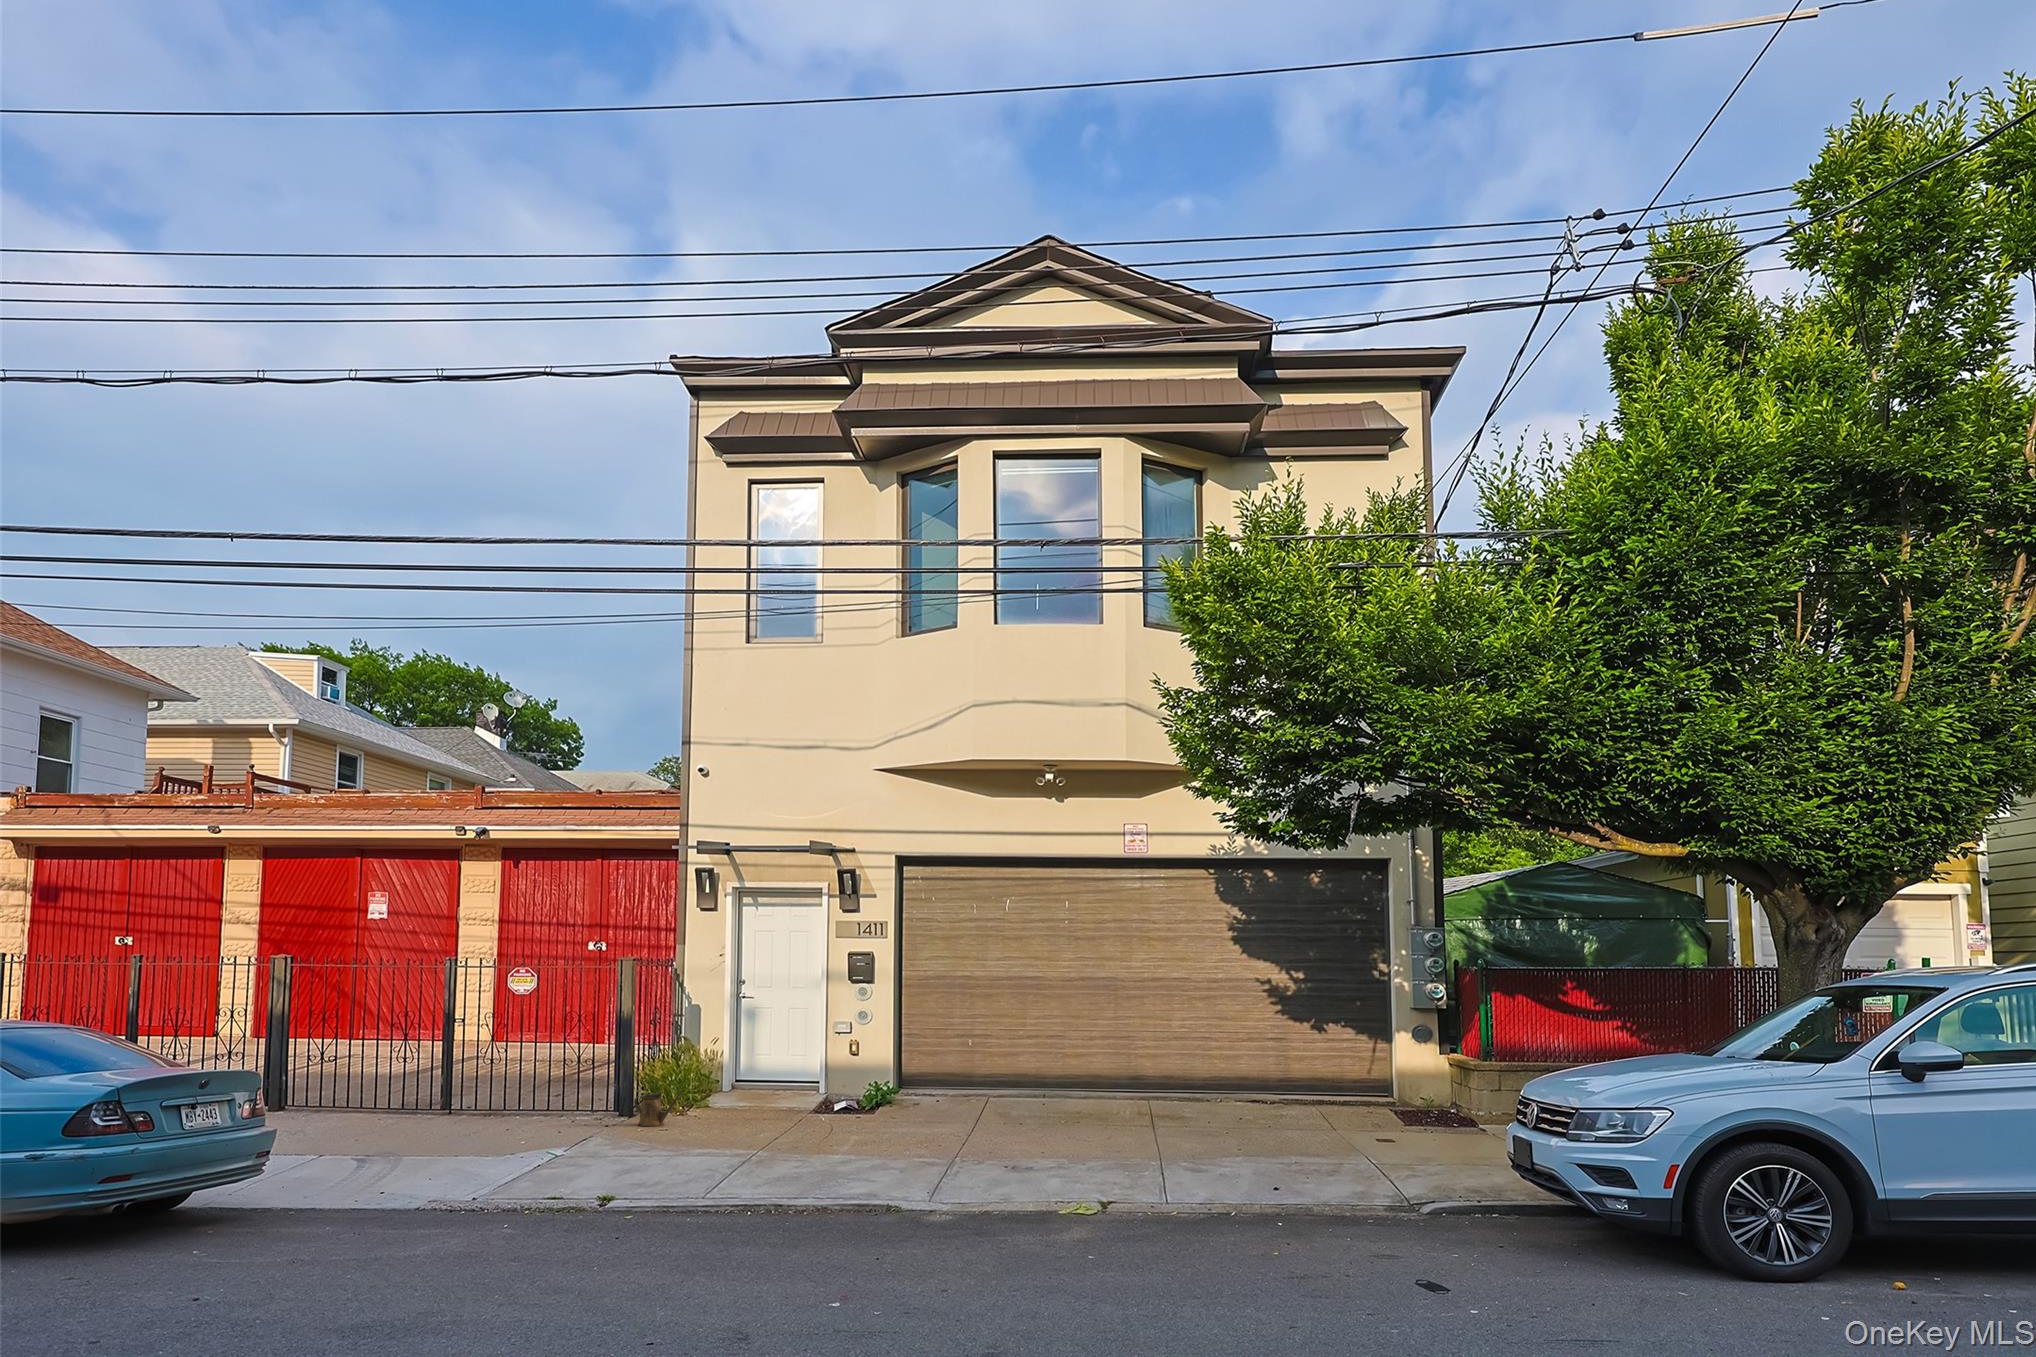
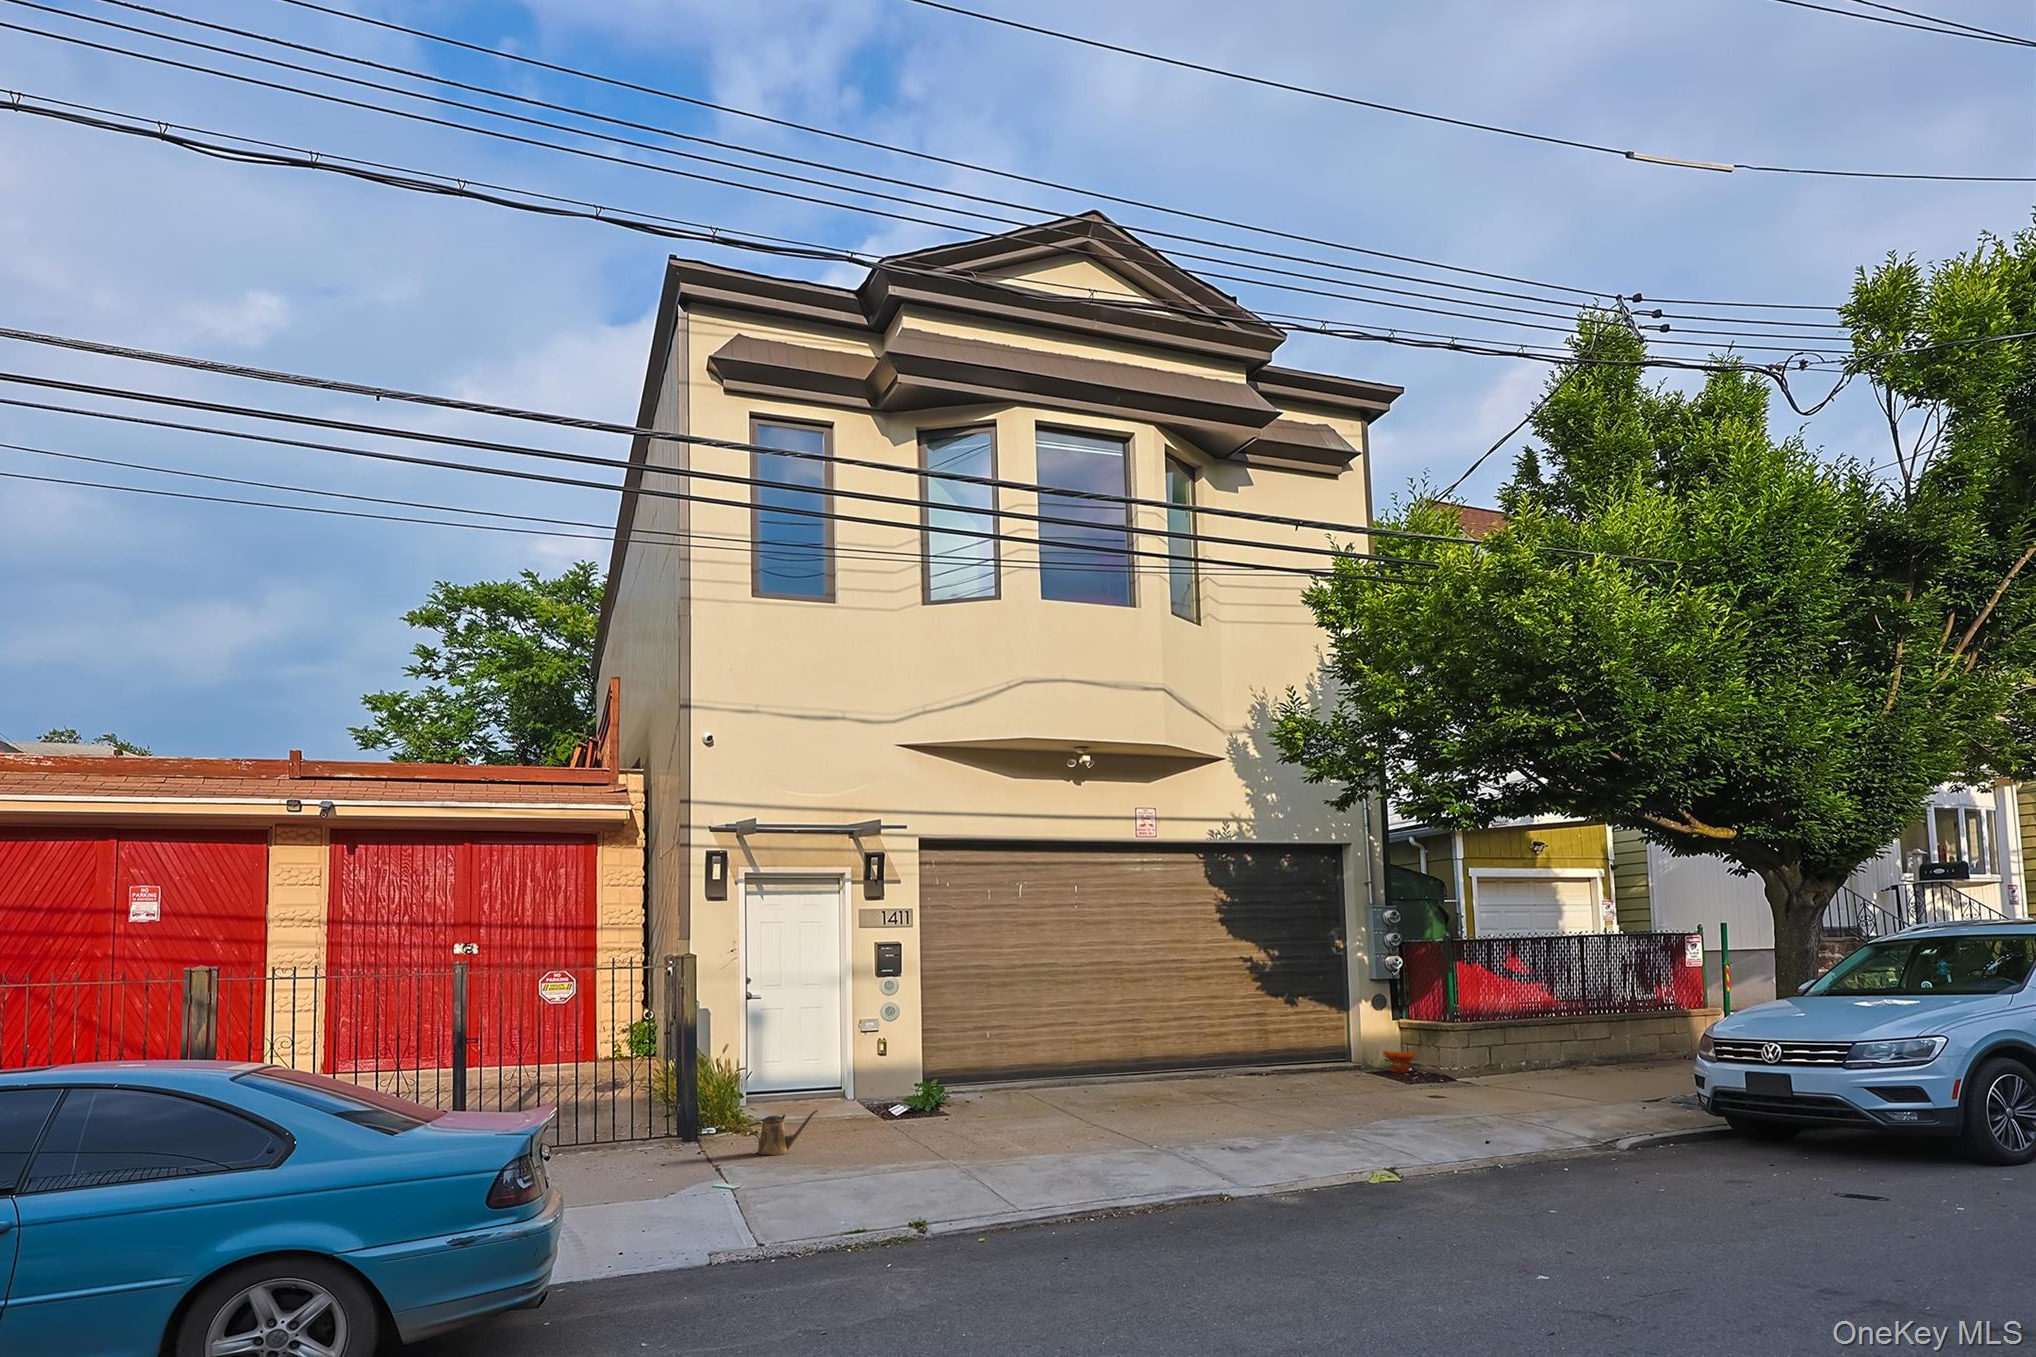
planter: none [1411,1083,1448,1109] -> present [1382,1051,1415,1072]

